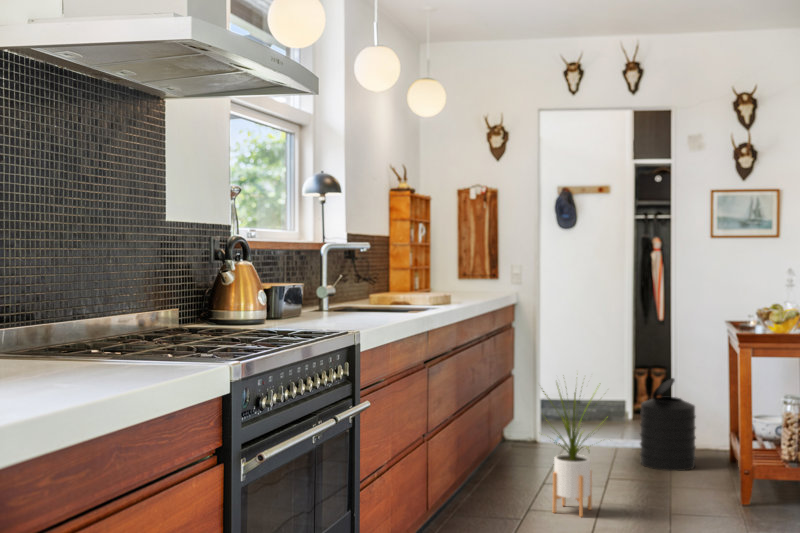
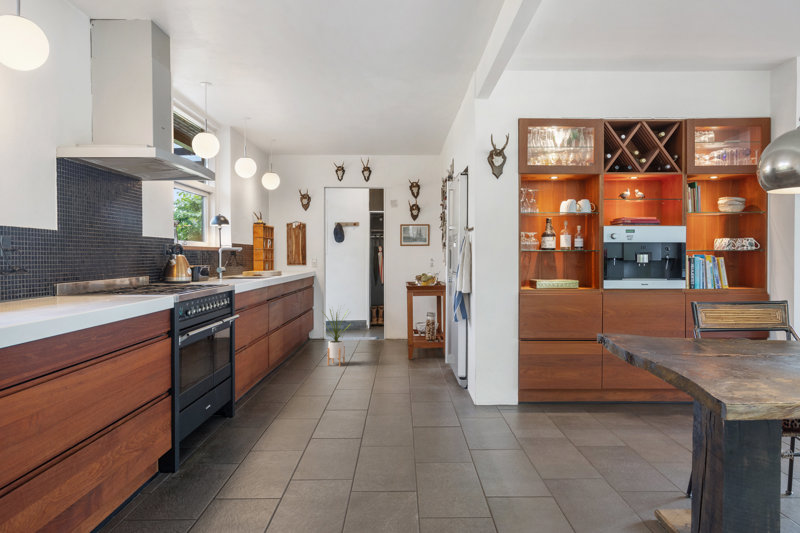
trash can: present [640,378,696,471] -> none [369,307,392,347]

